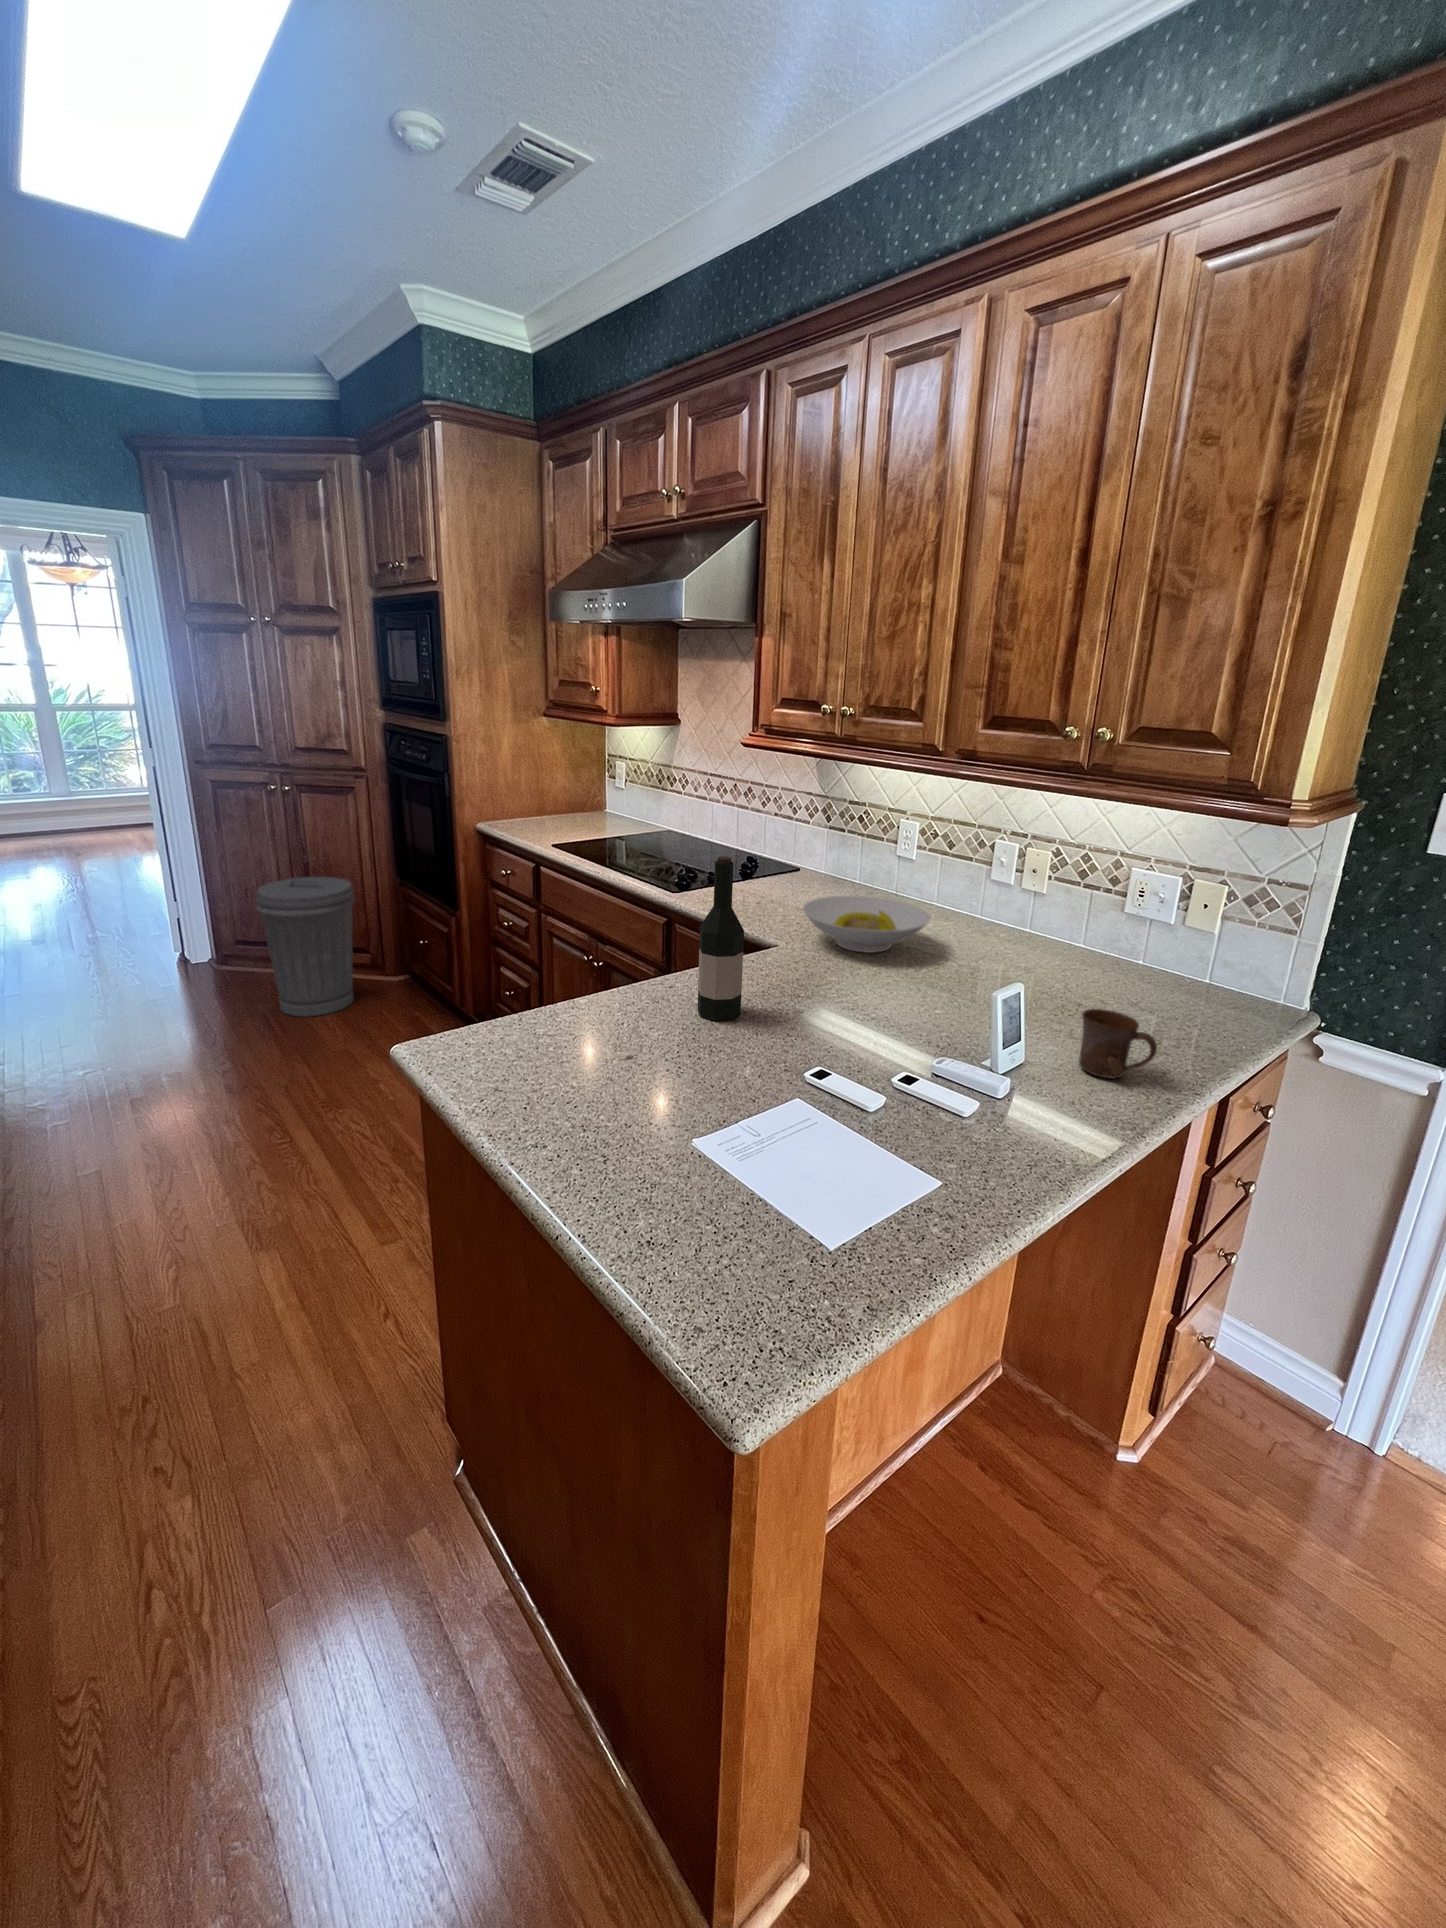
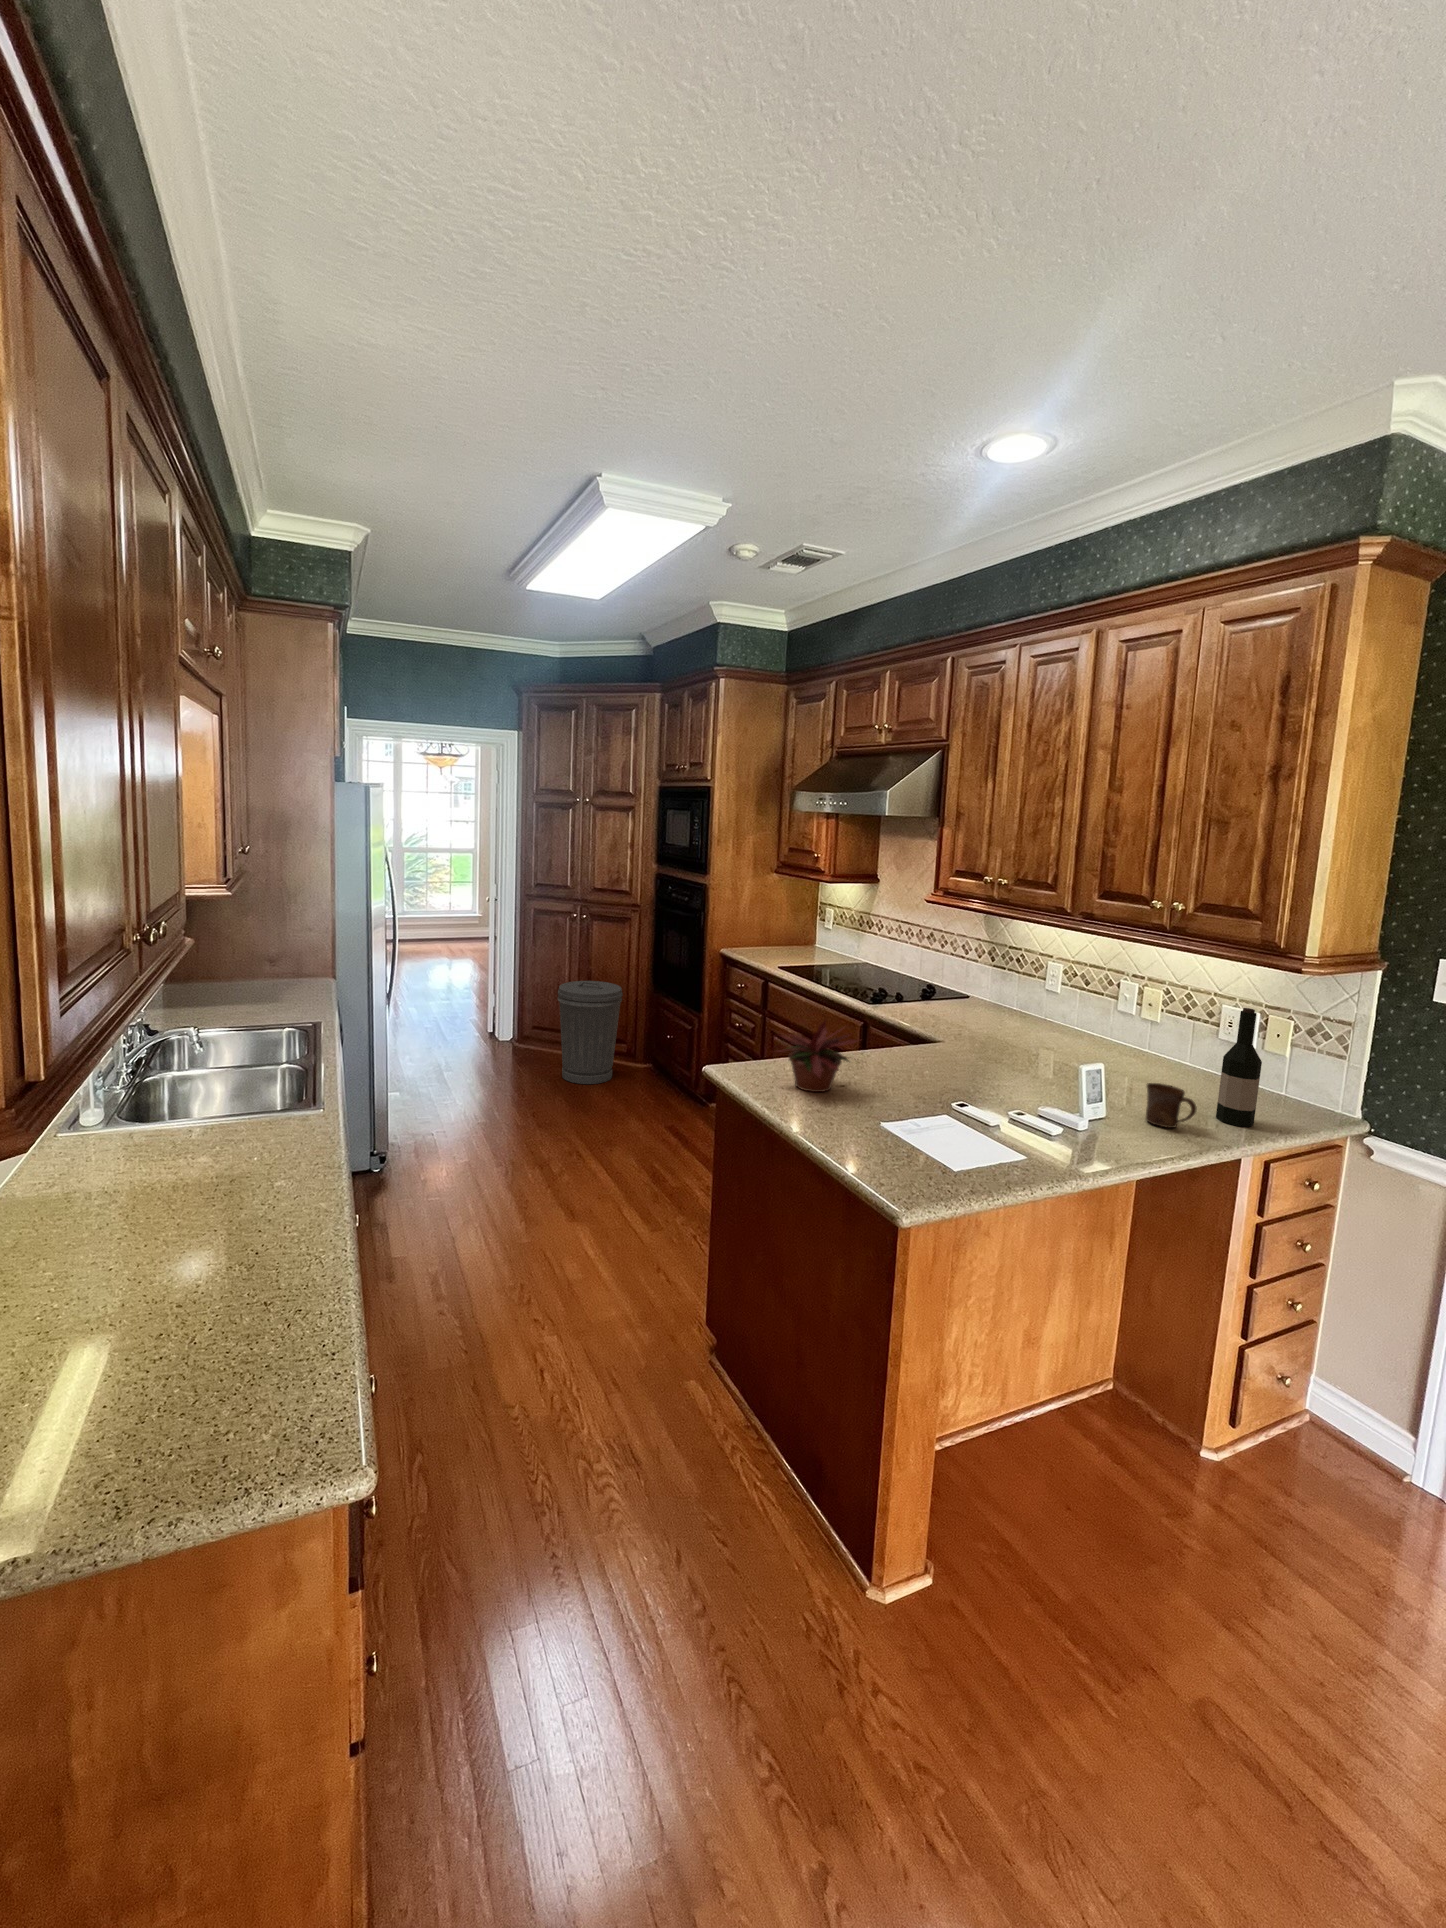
wine bottle: present [698,856,744,1021] -> present [1216,1008,1262,1127]
bowl: present [803,896,930,953] -> none [964,1010,1060,1050]
potted plant: none [481,963,651,1093] -> present [778,1020,857,1092]

